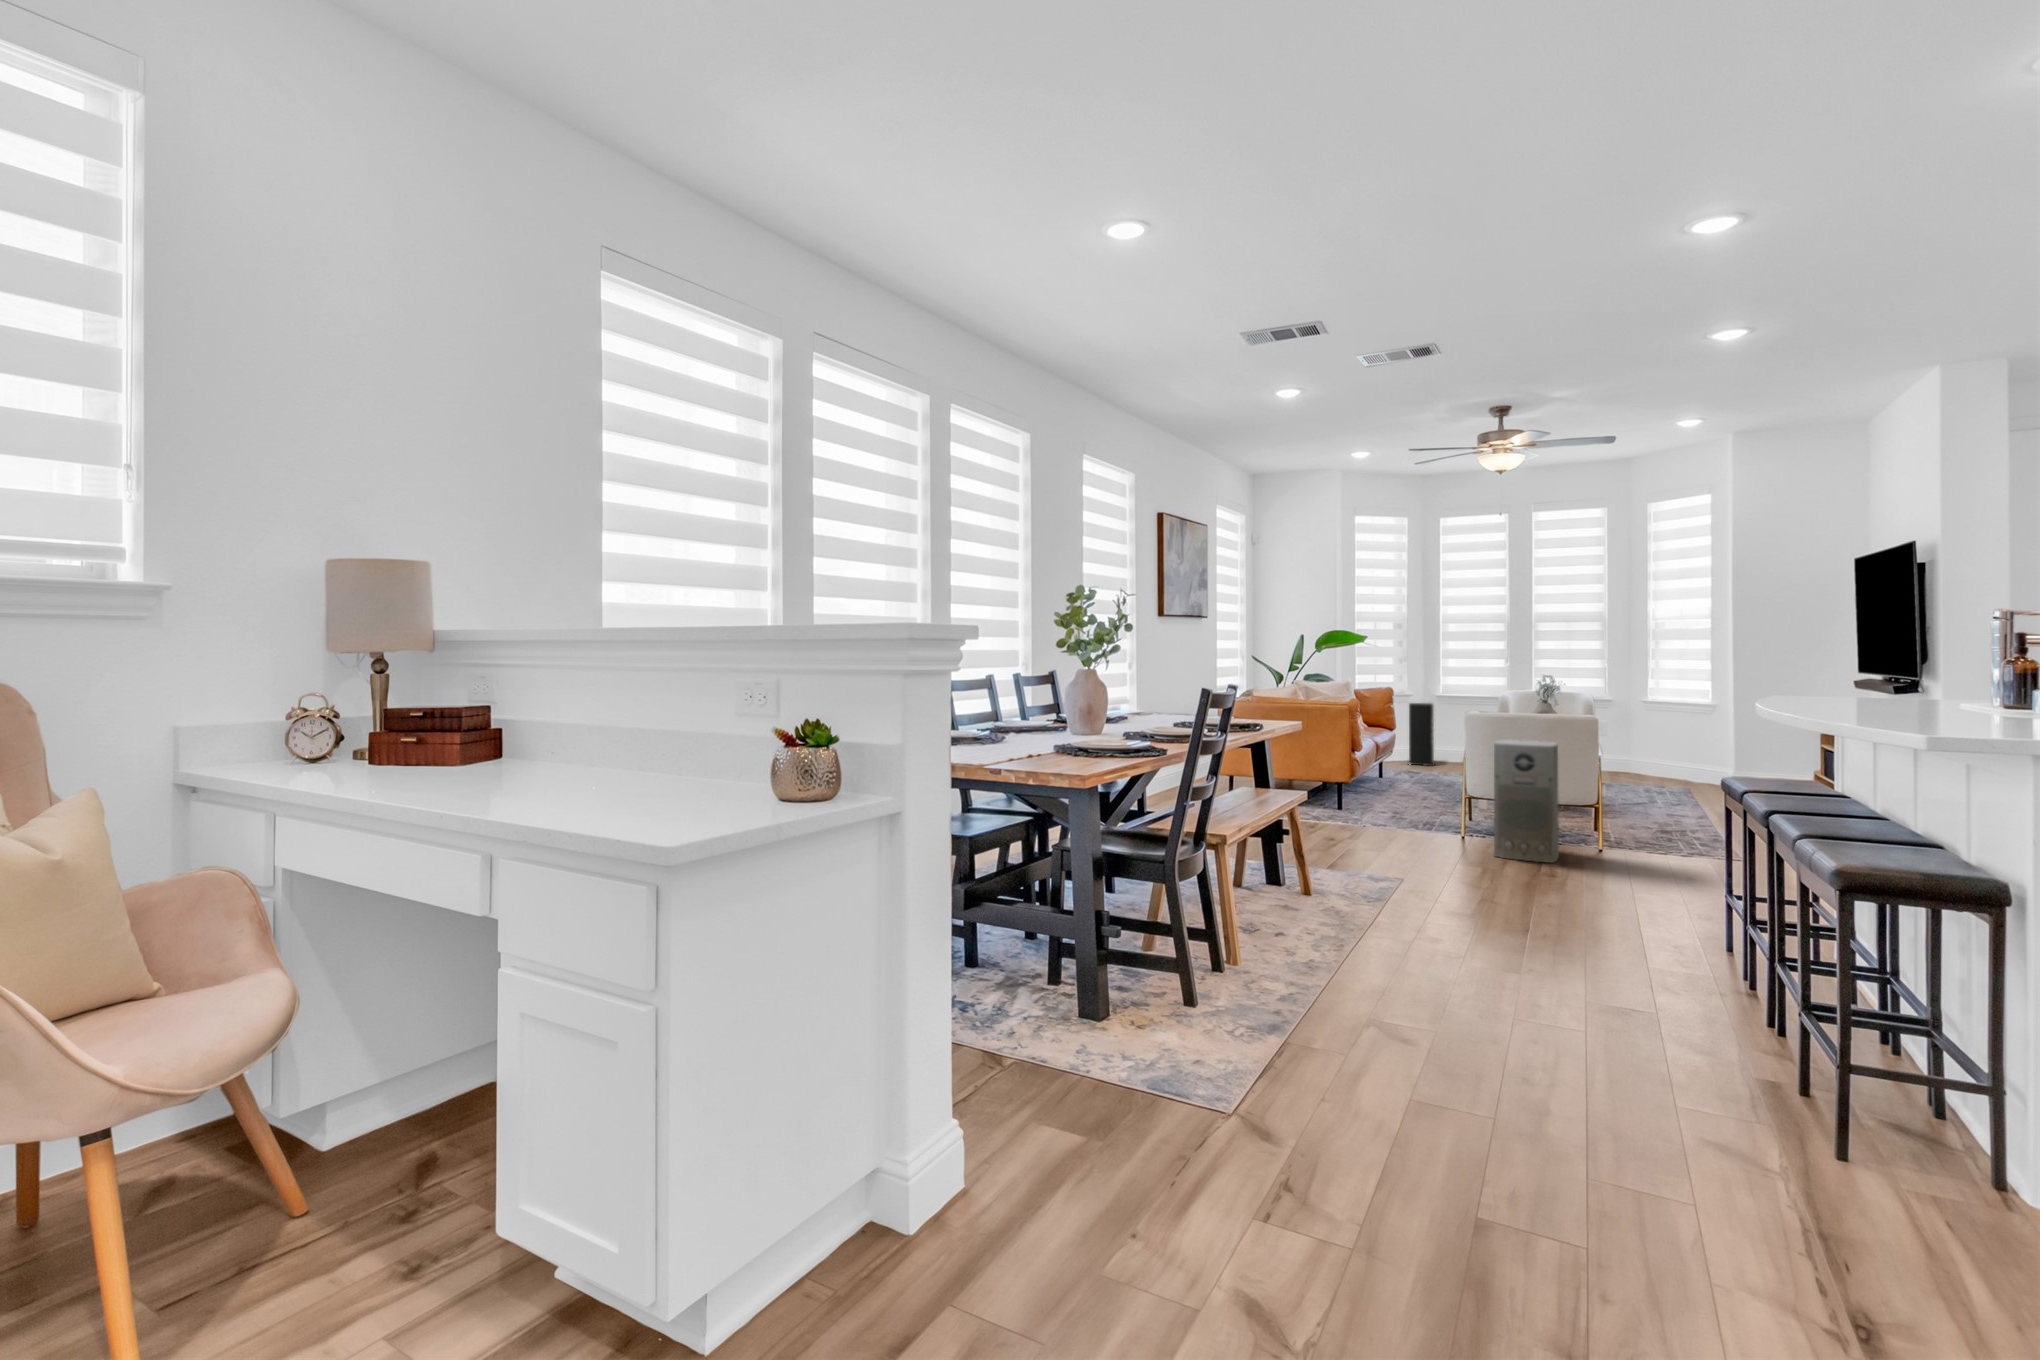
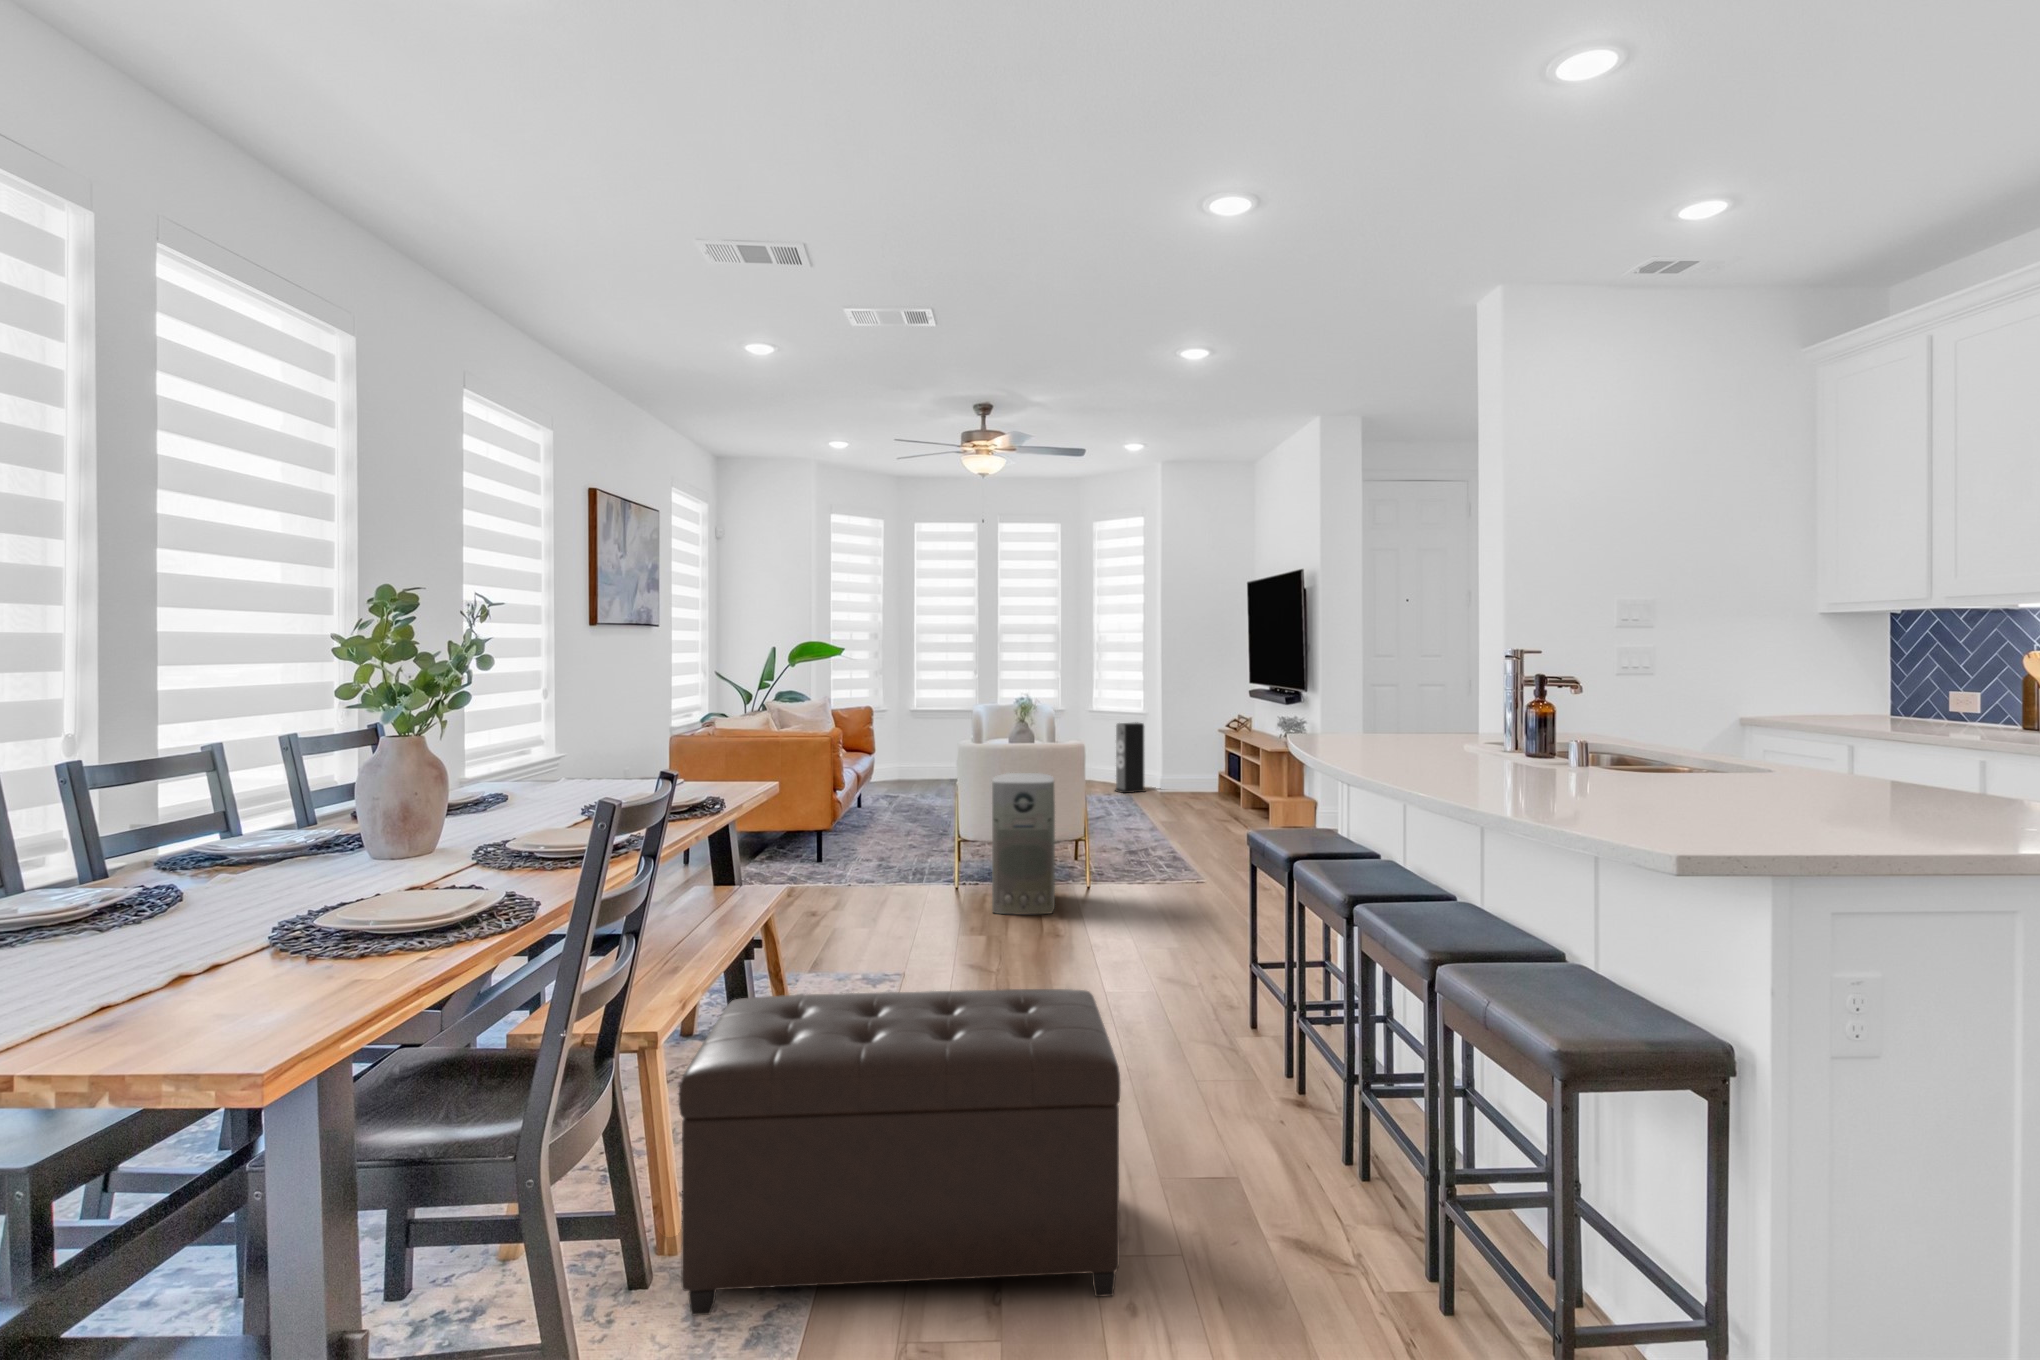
speaker: present [1409,703,1434,766] -> present [1115,722,1146,793]
ottoman: none [1237,834,1527,1037] -> present [679,989,1120,1316]

